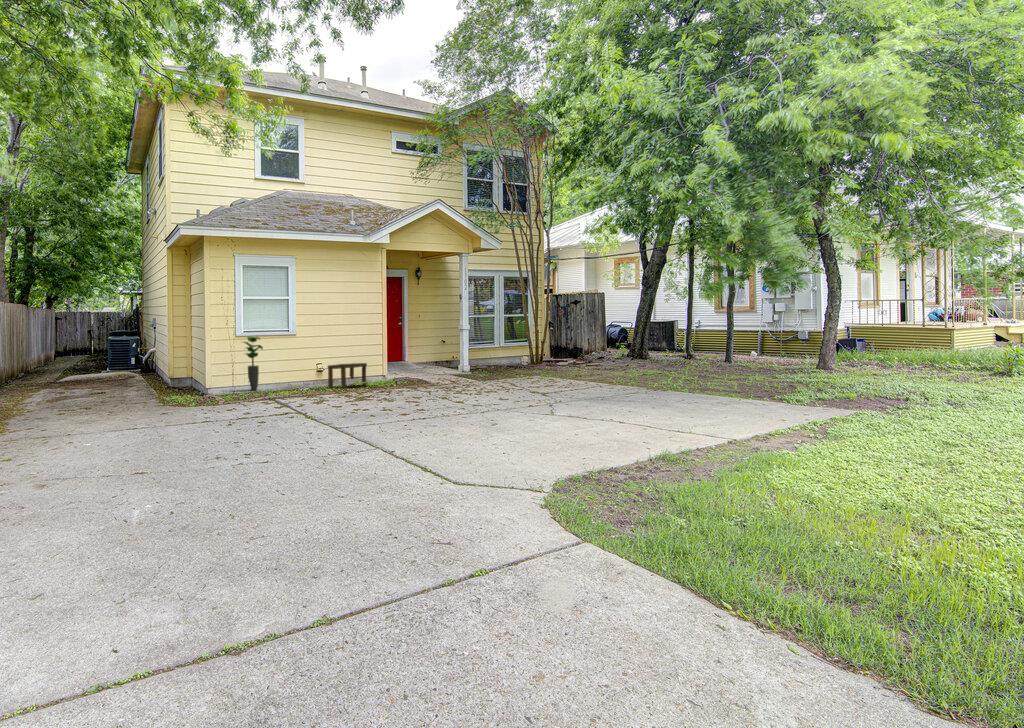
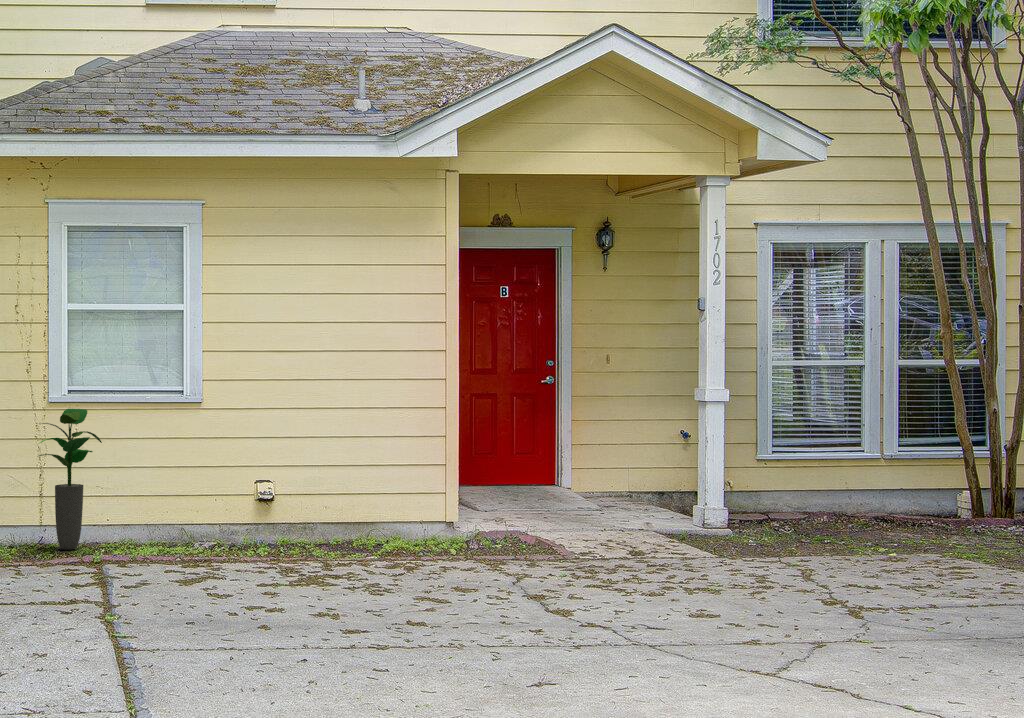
bench: present [328,363,367,388] -> none [258,484,381,560]

